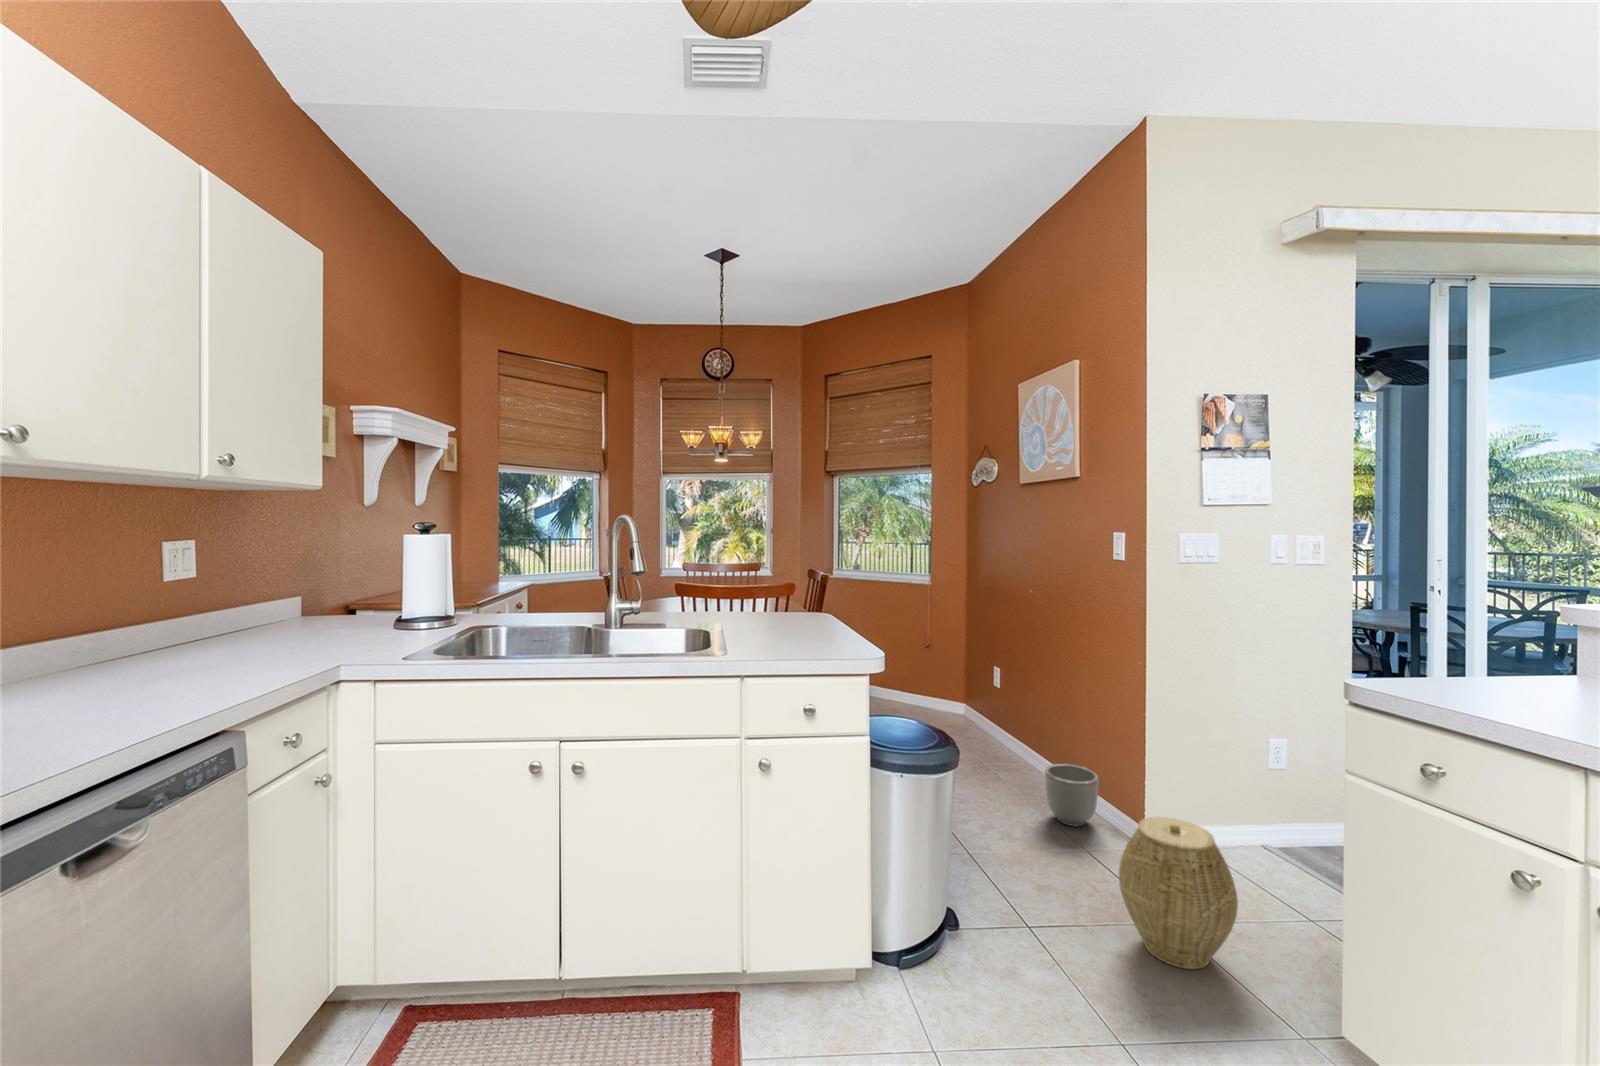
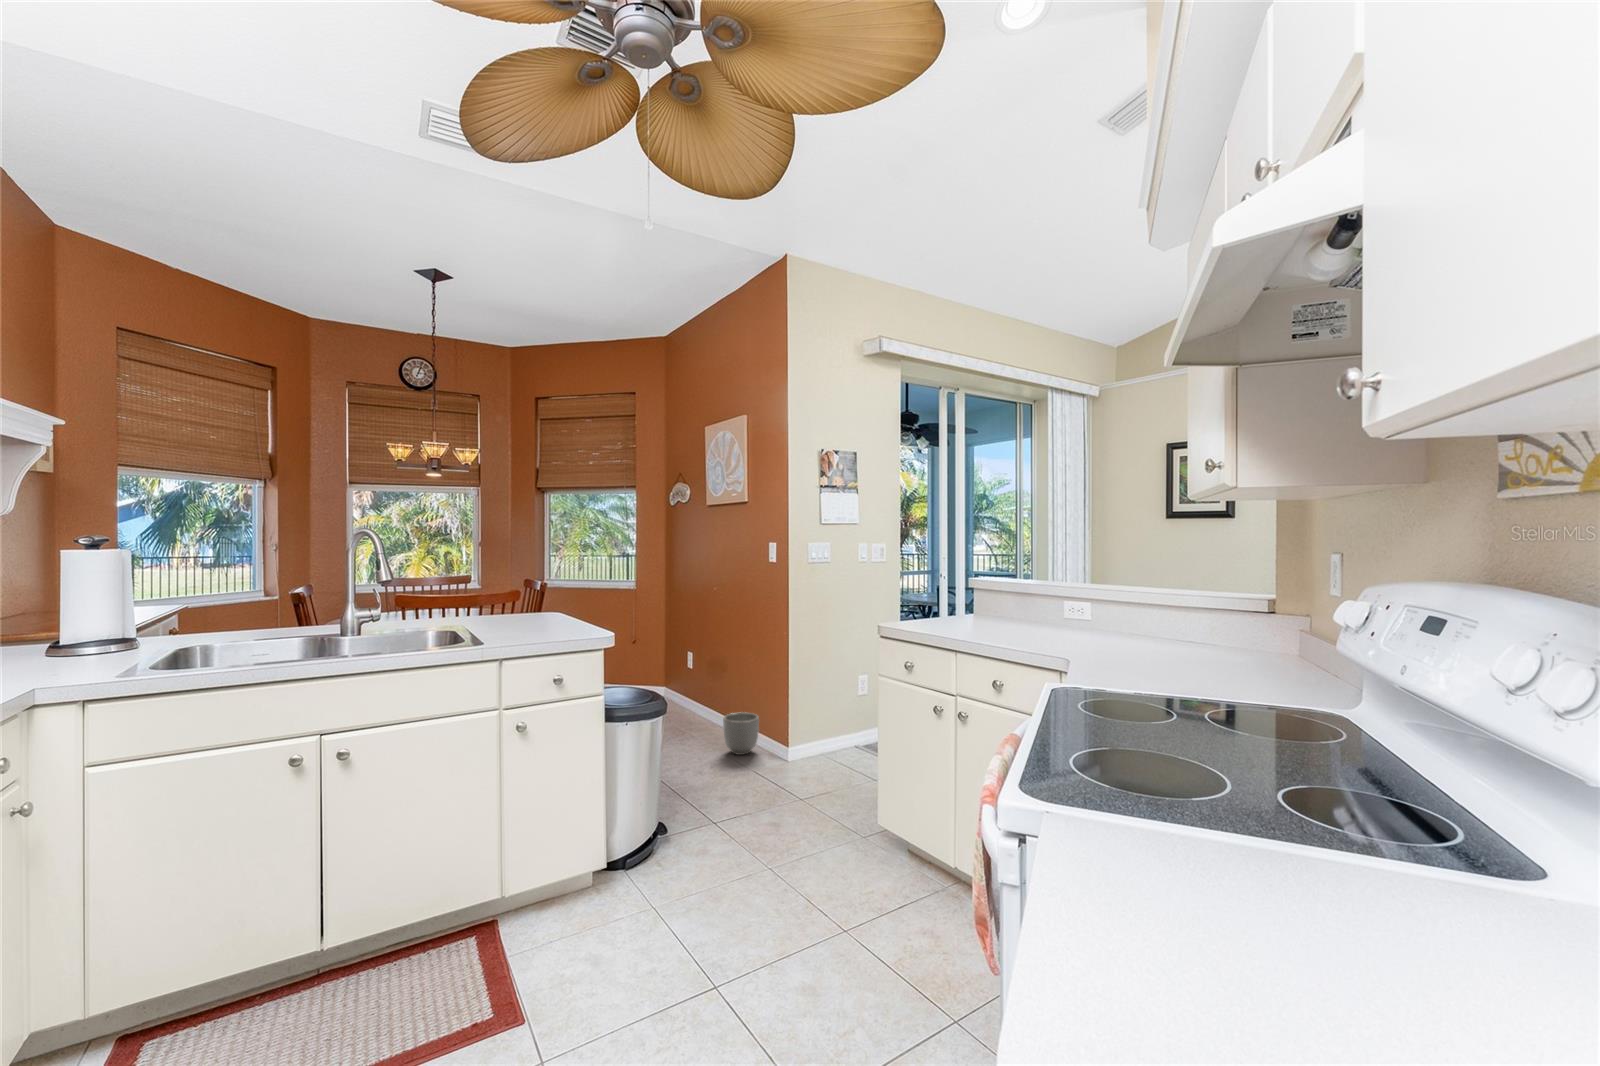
woven basket: present [1119,817,1238,969] -> none [766,723,829,811]

